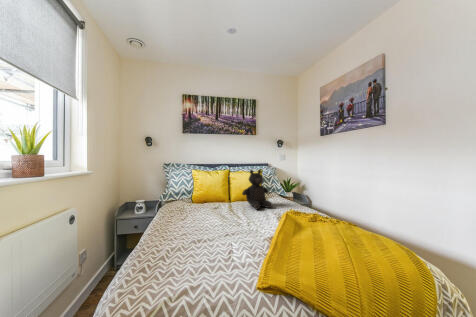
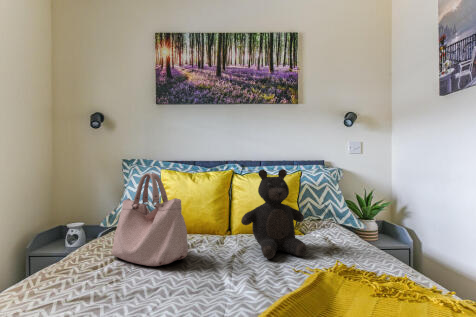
handbag: none [182,172,223,215] -> present [111,173,188,266]

